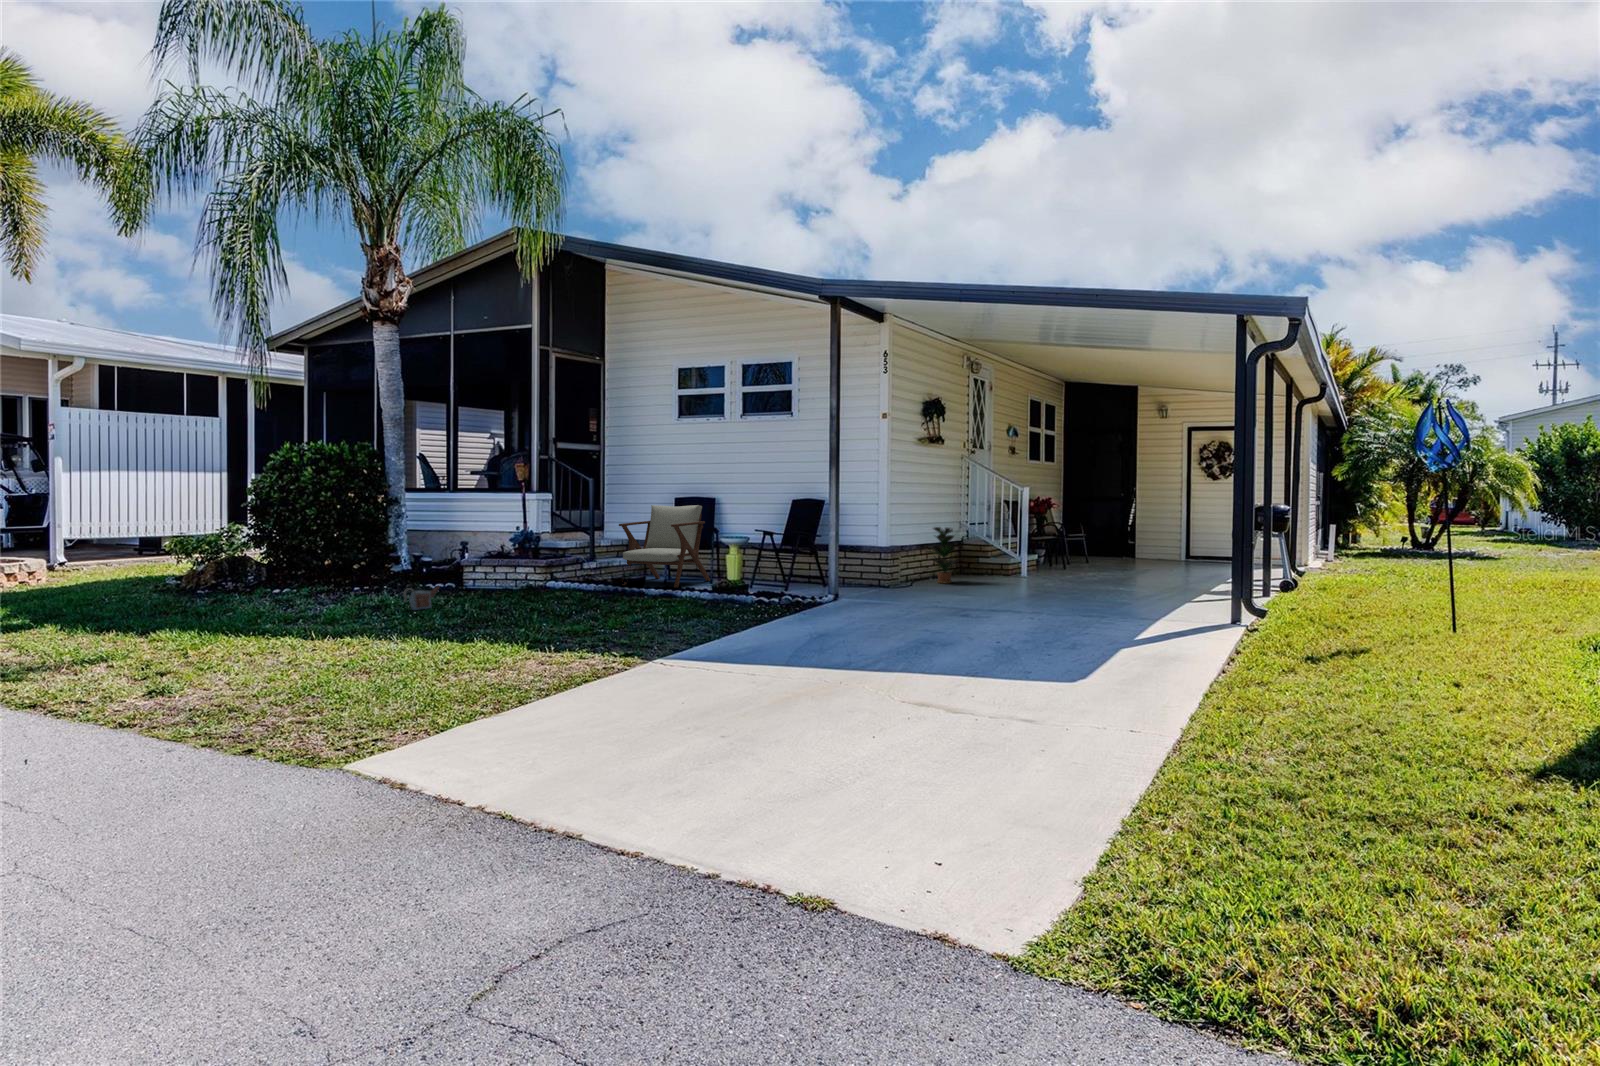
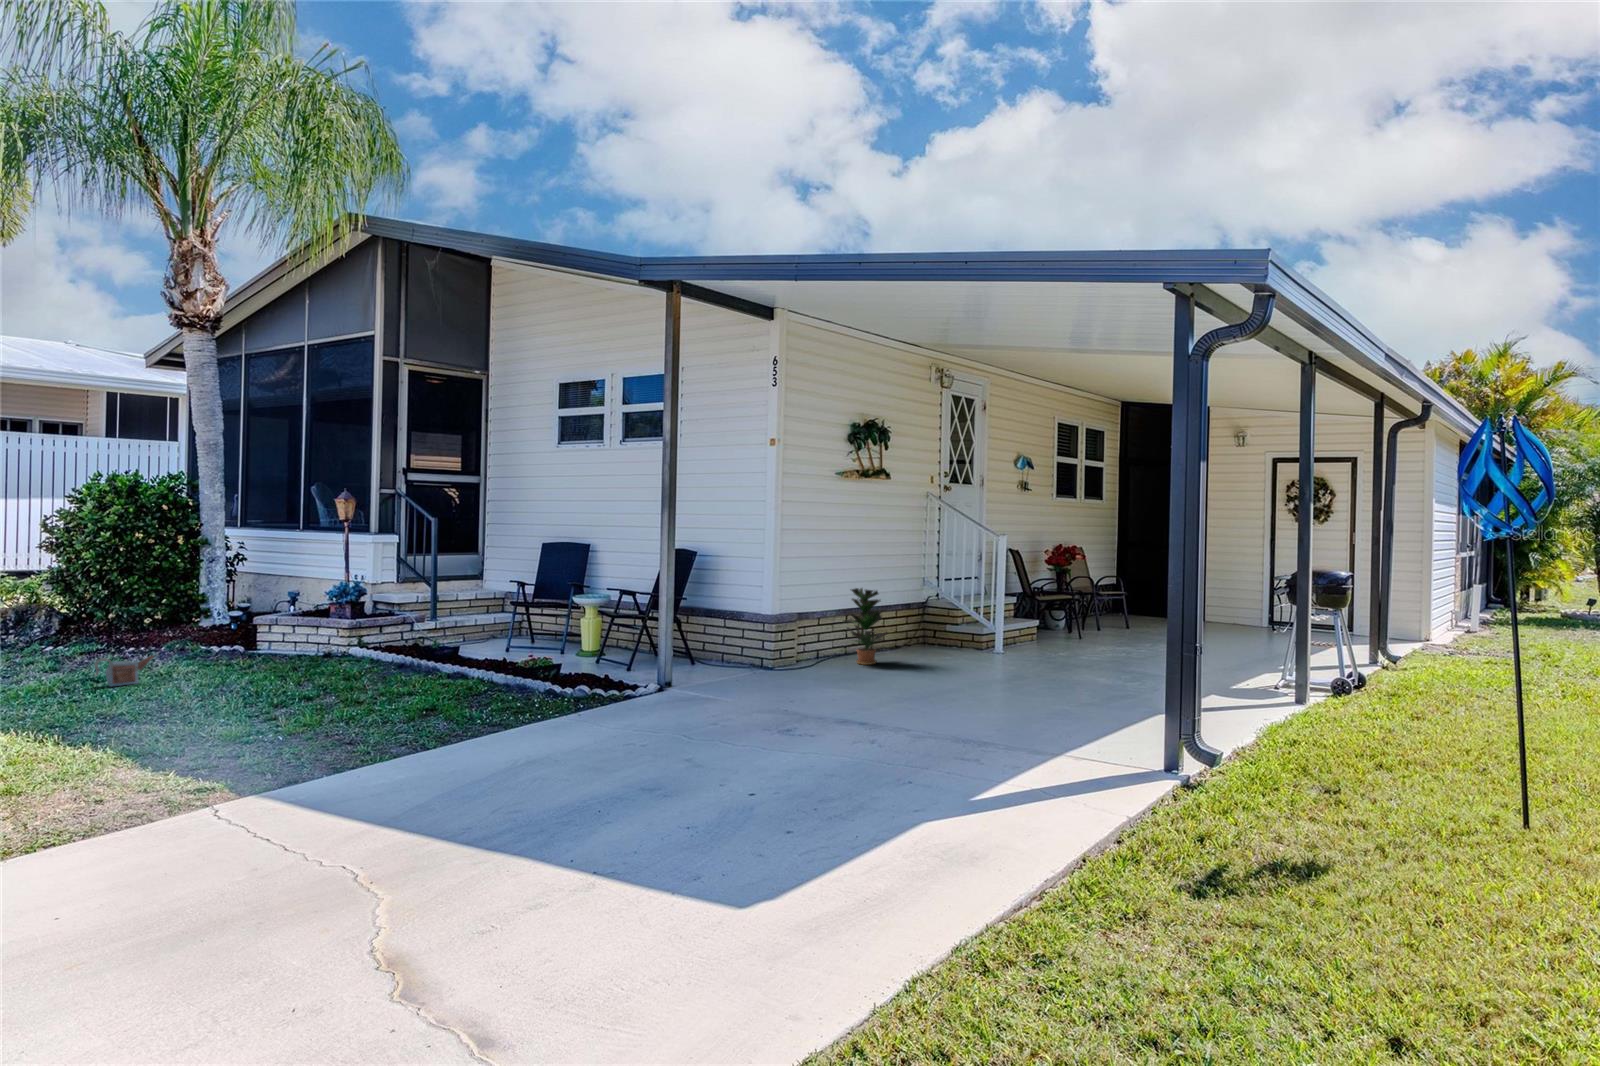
lounge chair: present [619,505,710,588] -> none [469,551,587,657]

